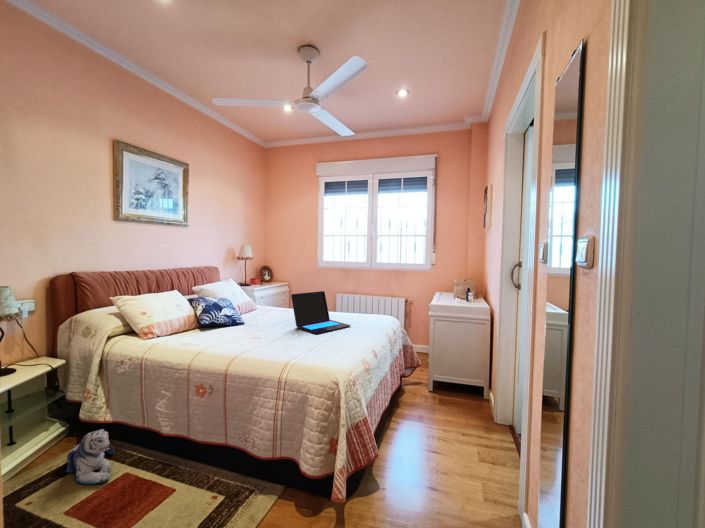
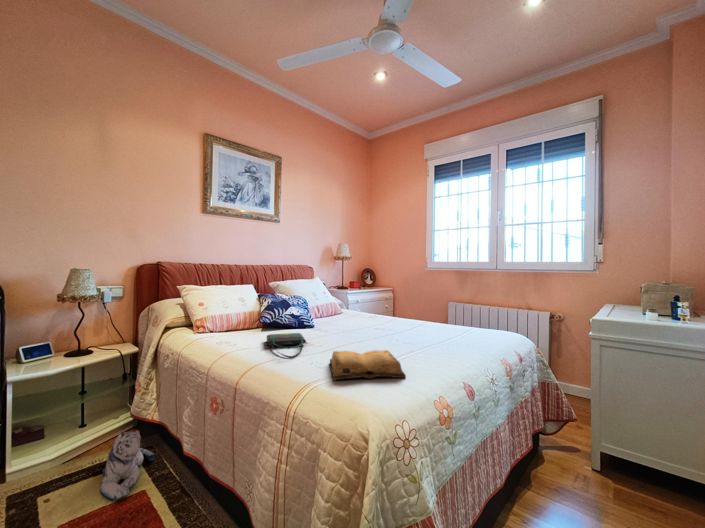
laptop: present [291,291,350,334] -> none [365,290,451,347]
tote bag: none [221,331,259,349] -> present [264,333,307,358]
diary: none [285,336,336,358] -> present [330,350,406,380]

